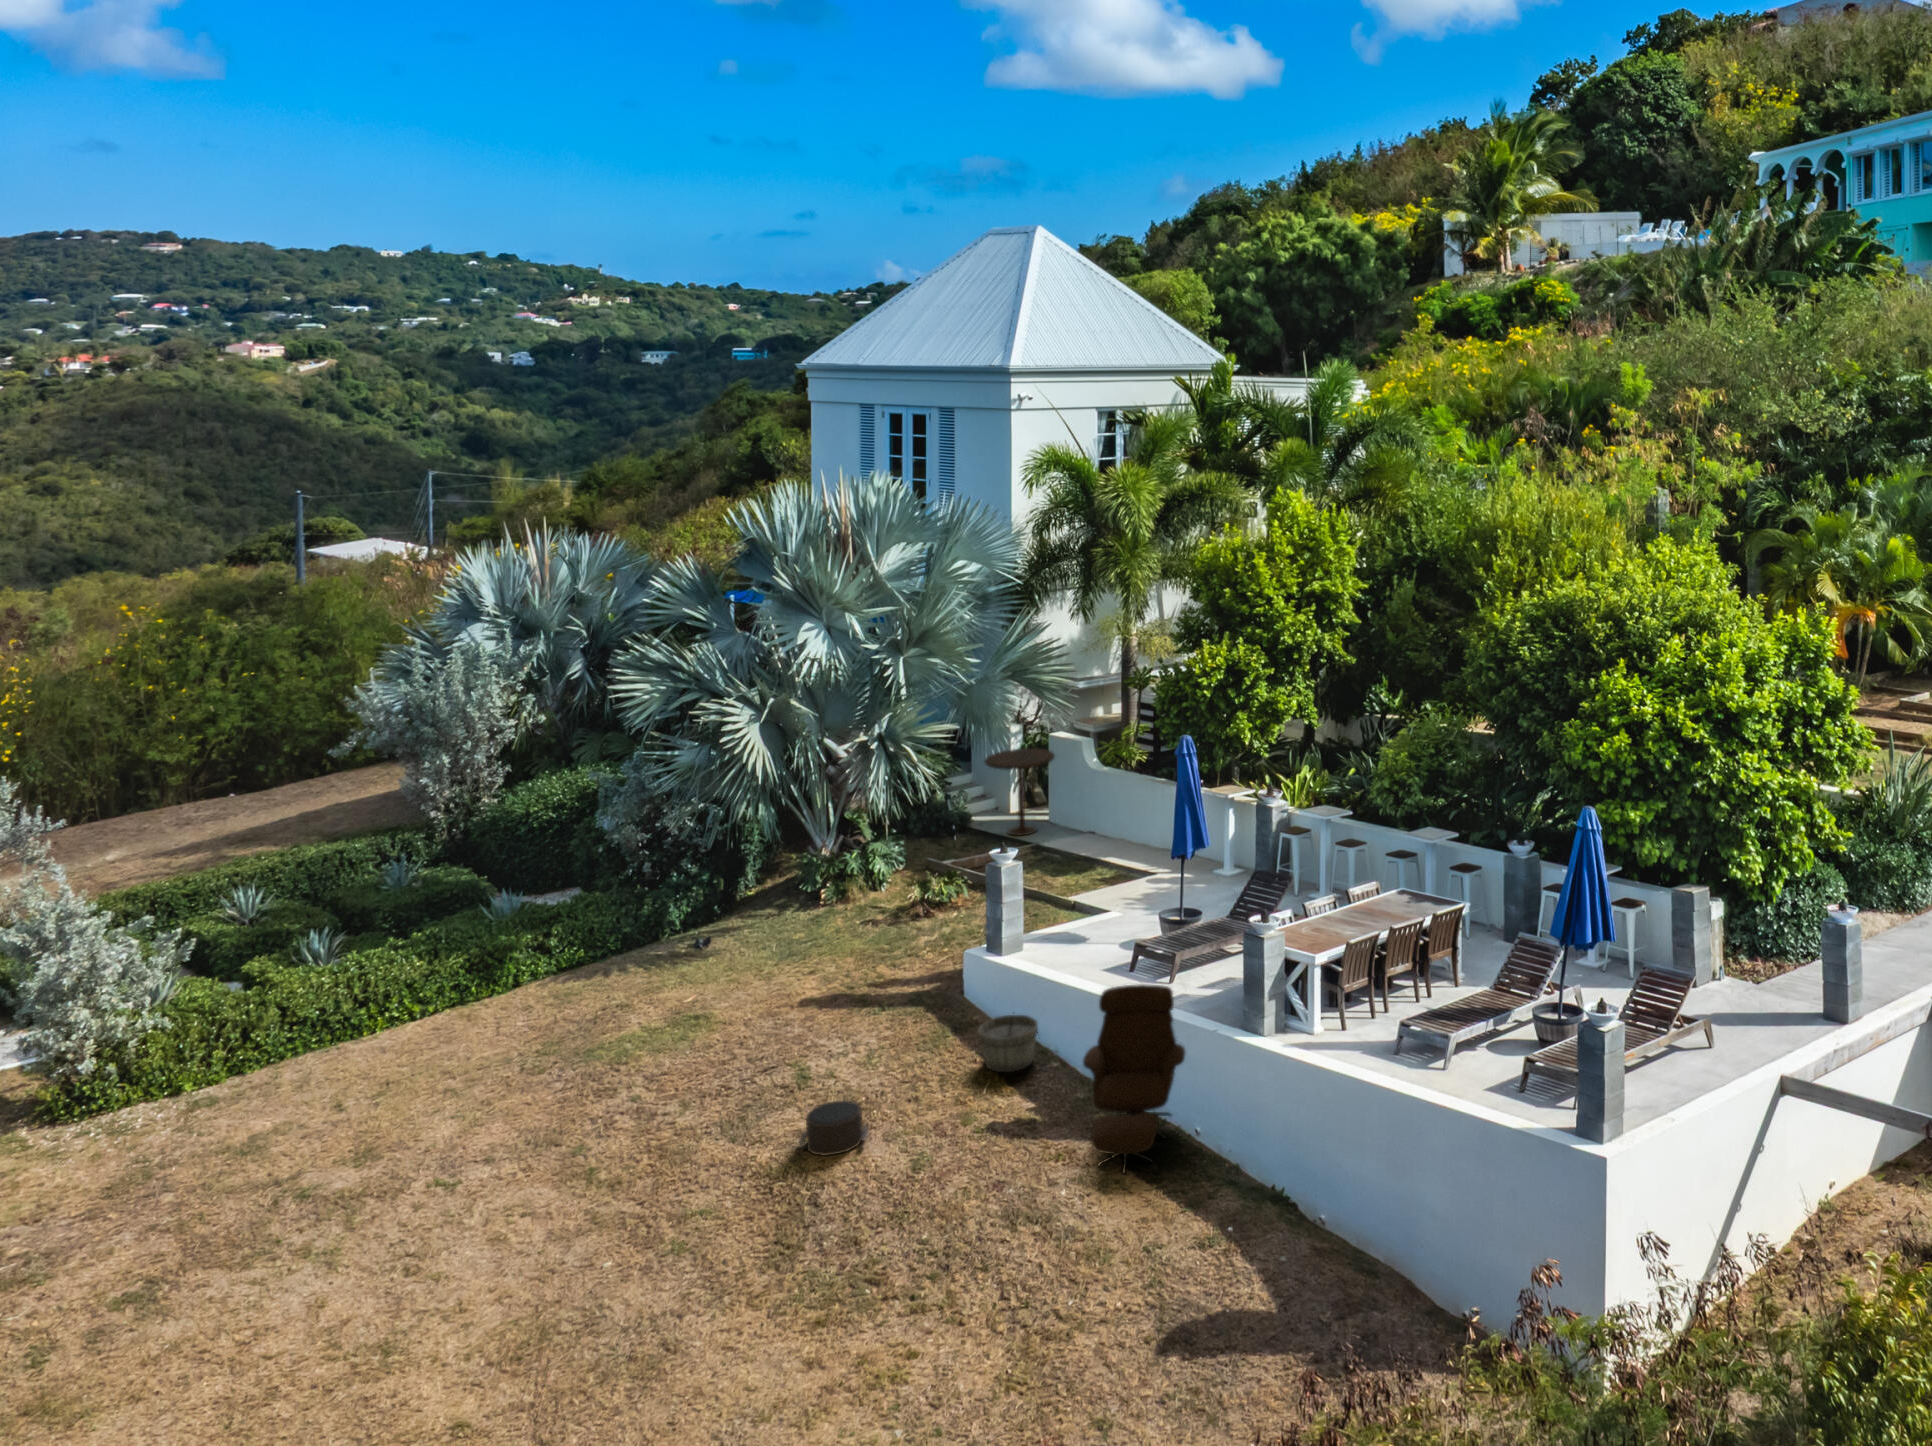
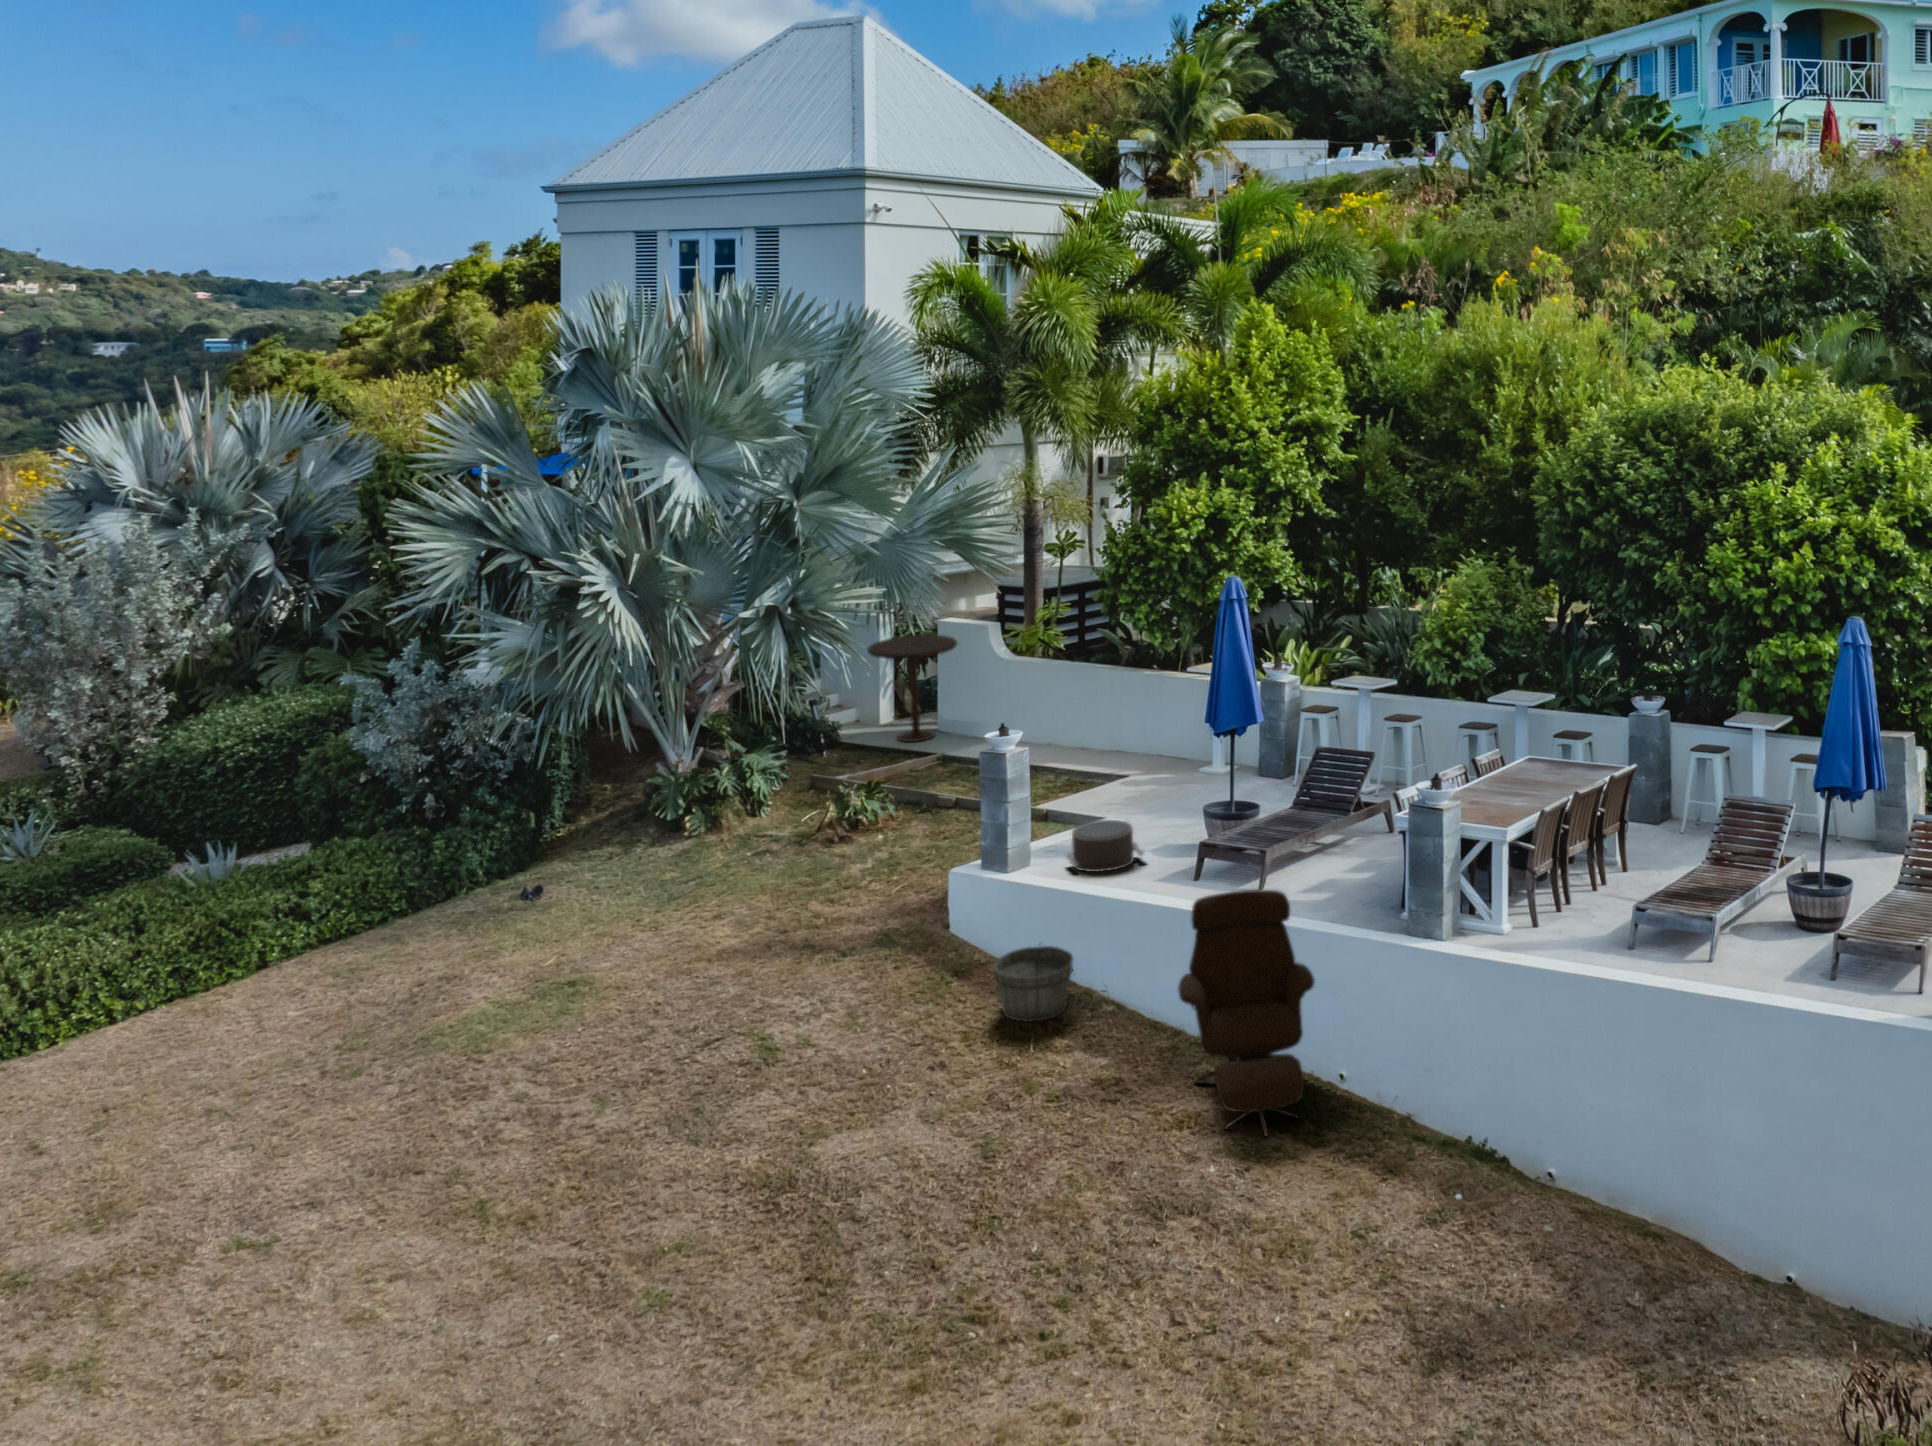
pouf: present [799,1100,869,1156] -> present [1066,820,1144,872]

